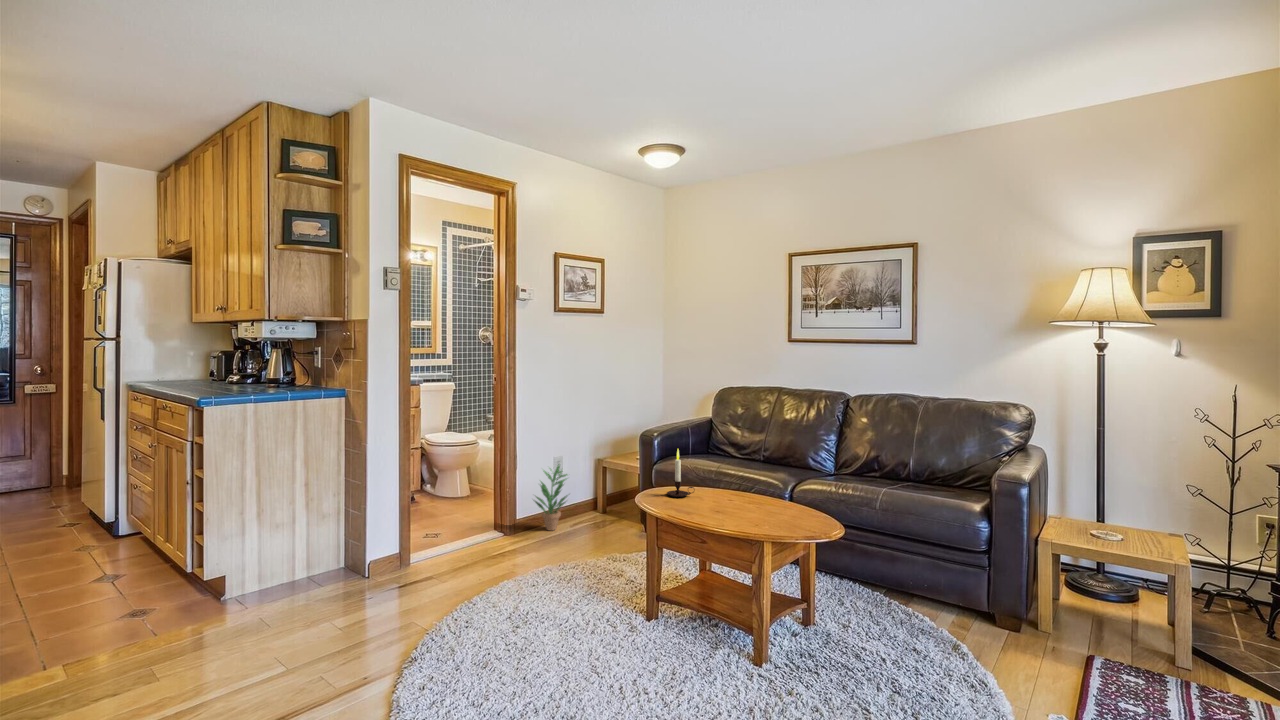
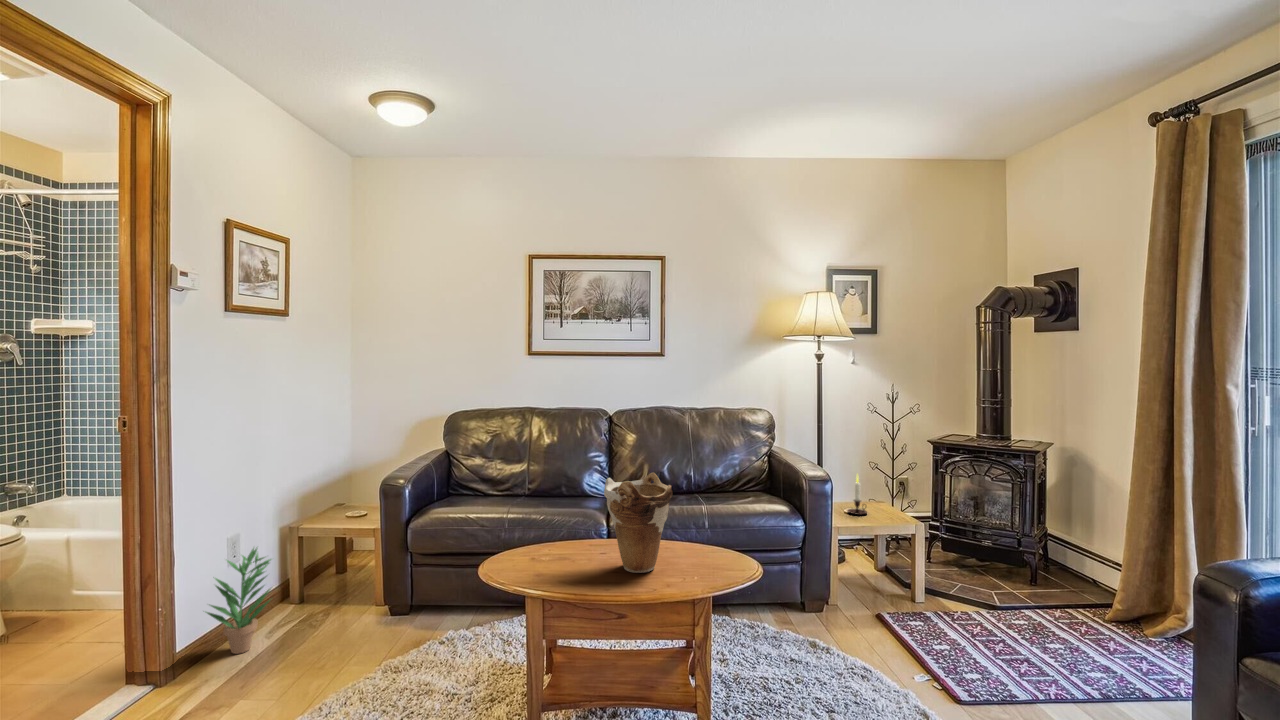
vase: none [709,436,766,514] -> present [604,473,672,573]
candle: present [667,449,694,497] -> present [848,475,867,515]

